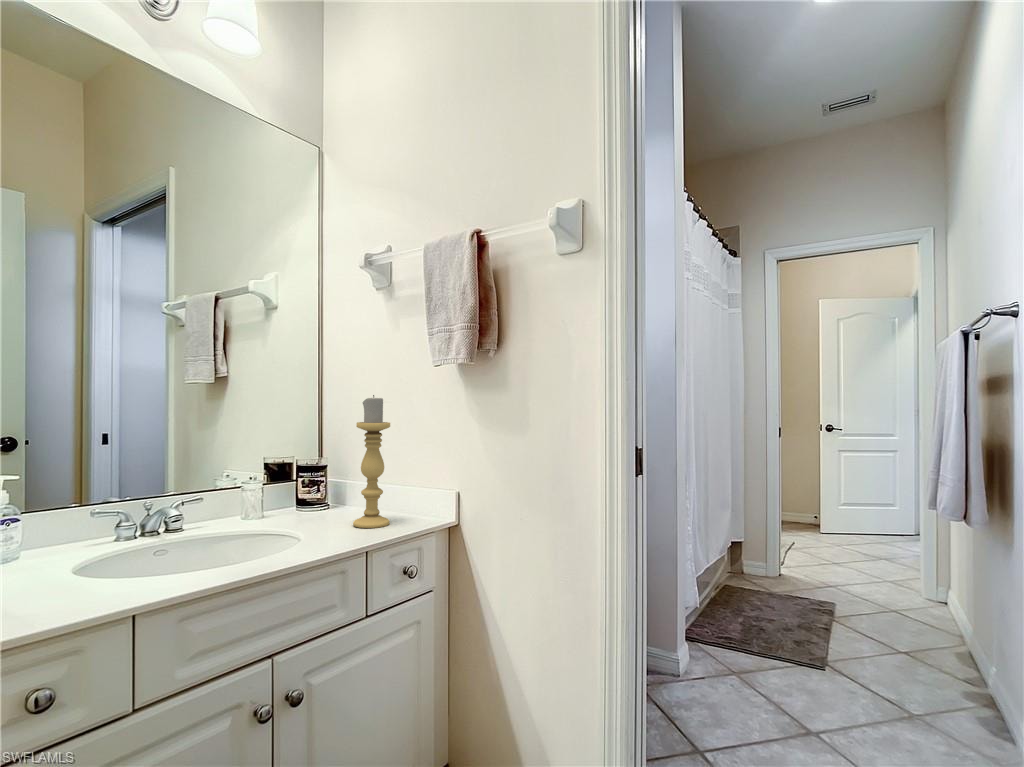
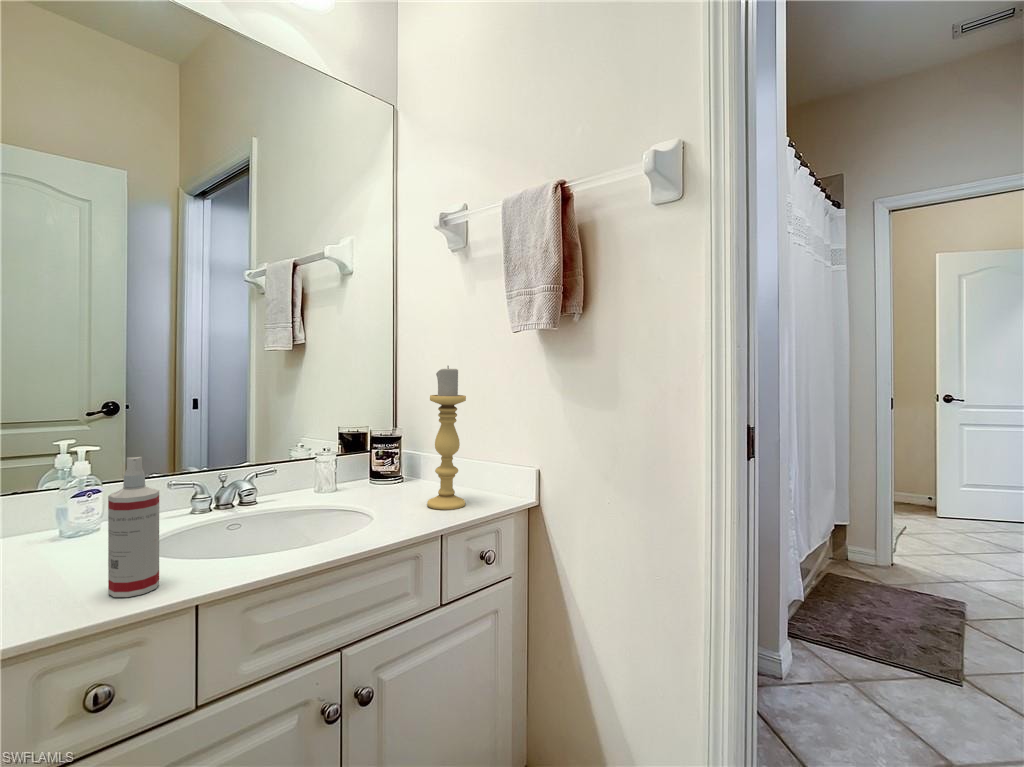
spray bottle: none [57,477,108,608] -> present [108,457,159,597]

